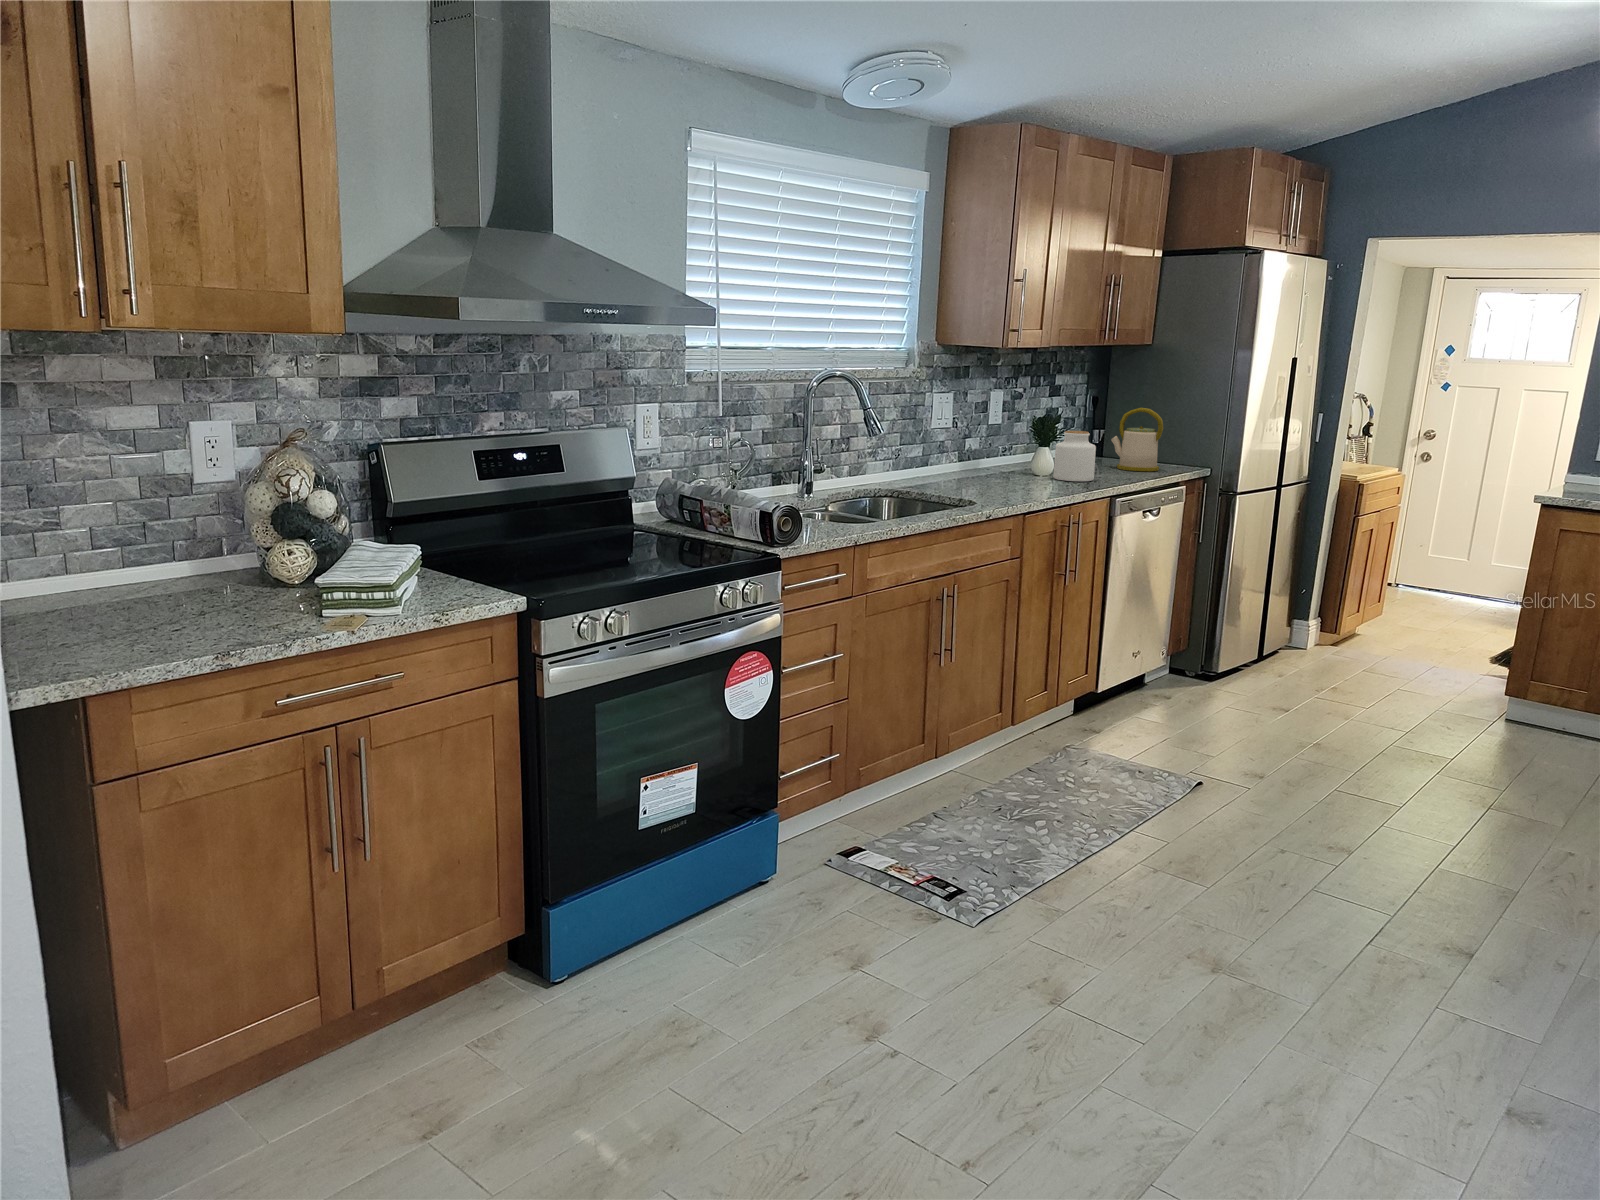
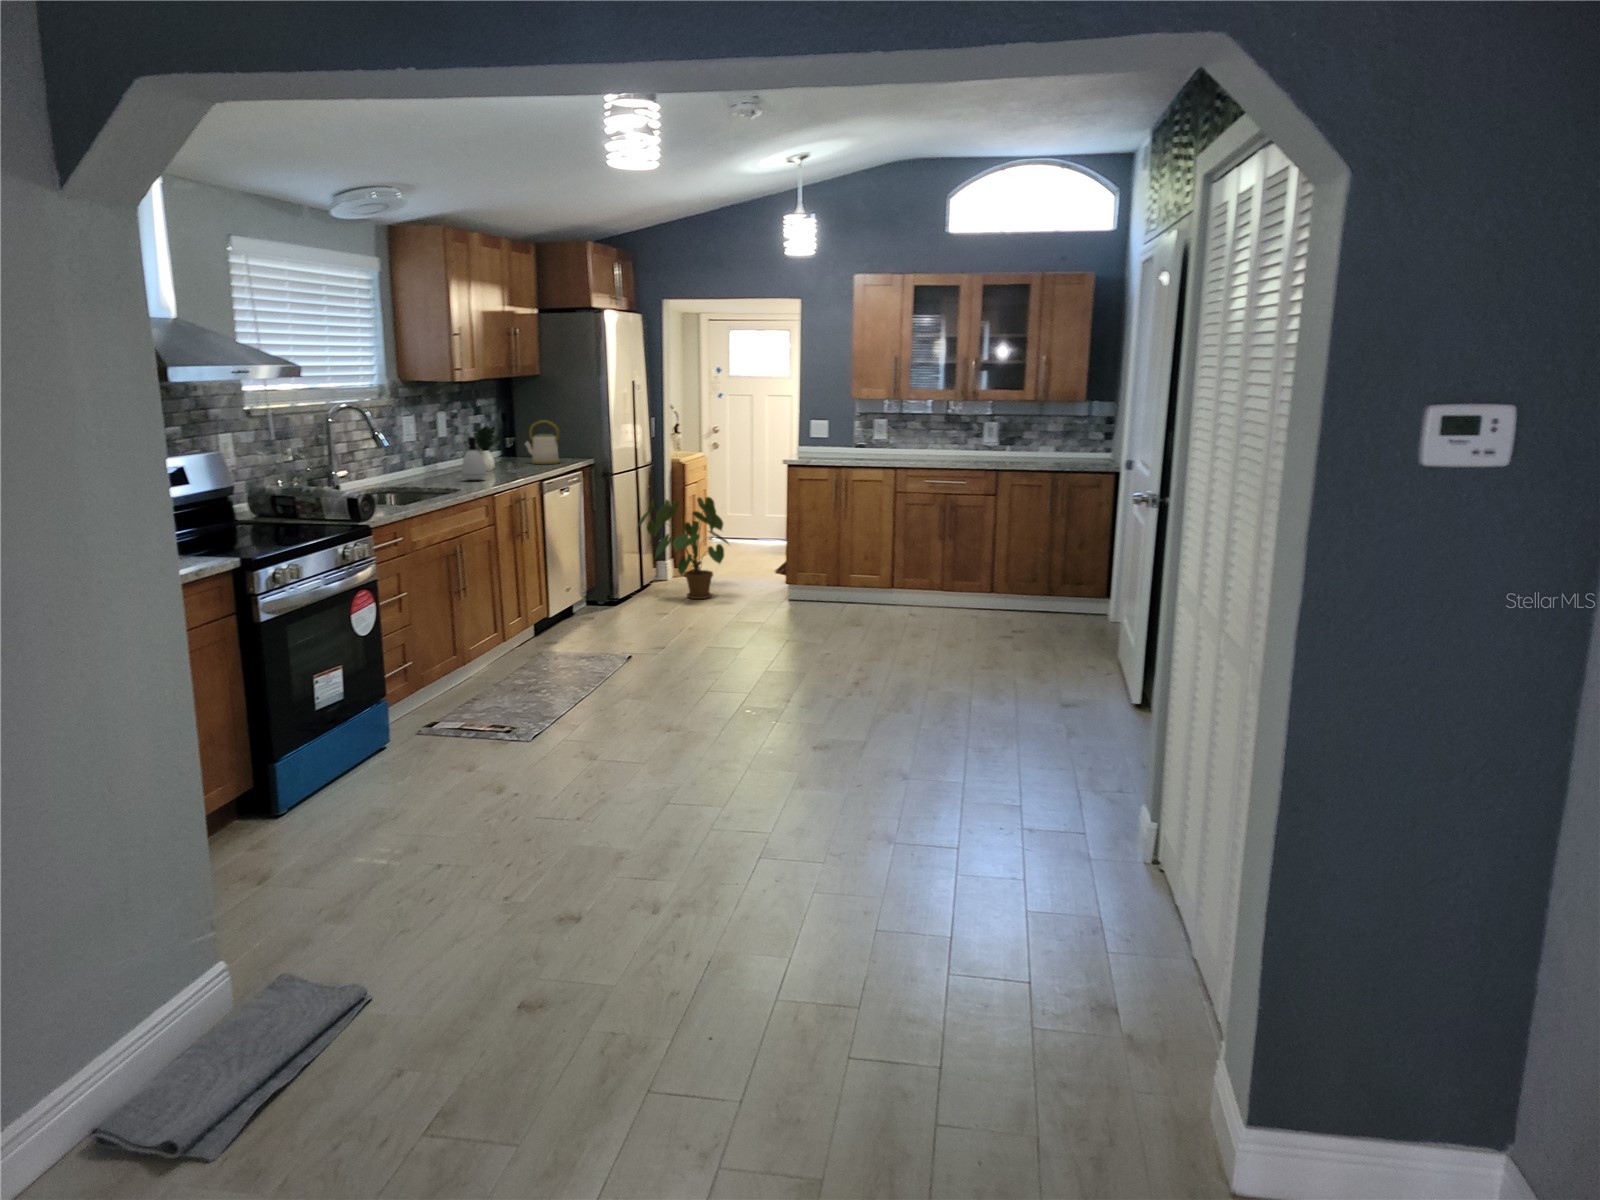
soap dispenser: none [997,426,1033,489] -> present [462,437,486,480]
jar: present [1054,431,1096,481] -> none [494,438,523,473]
house plant: none [1263,534,1416,695] -> present [638,497,728,599]

